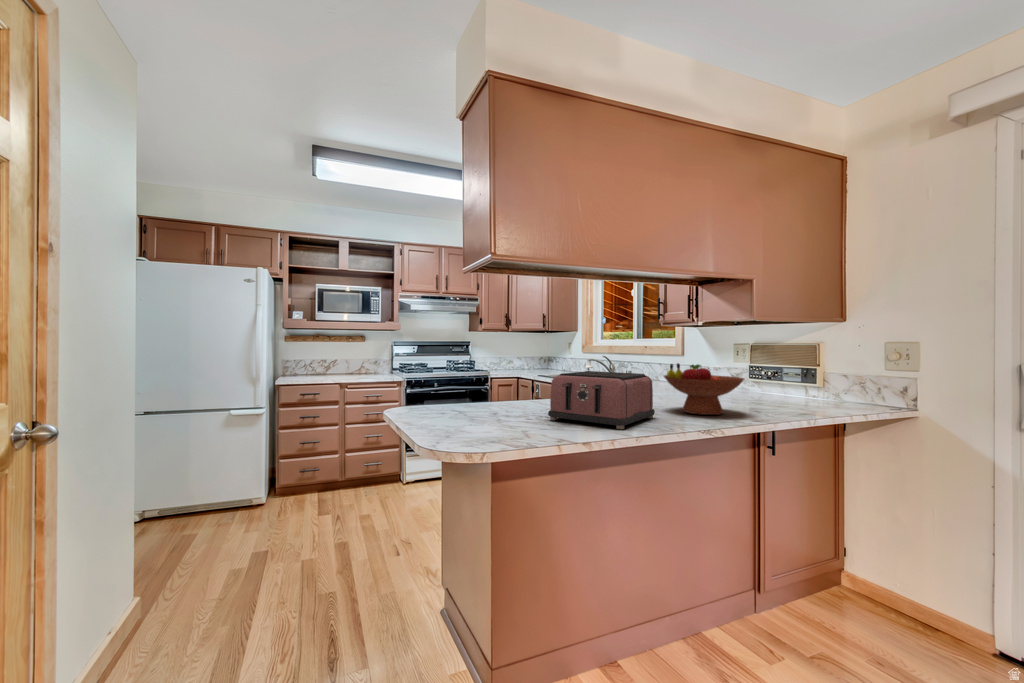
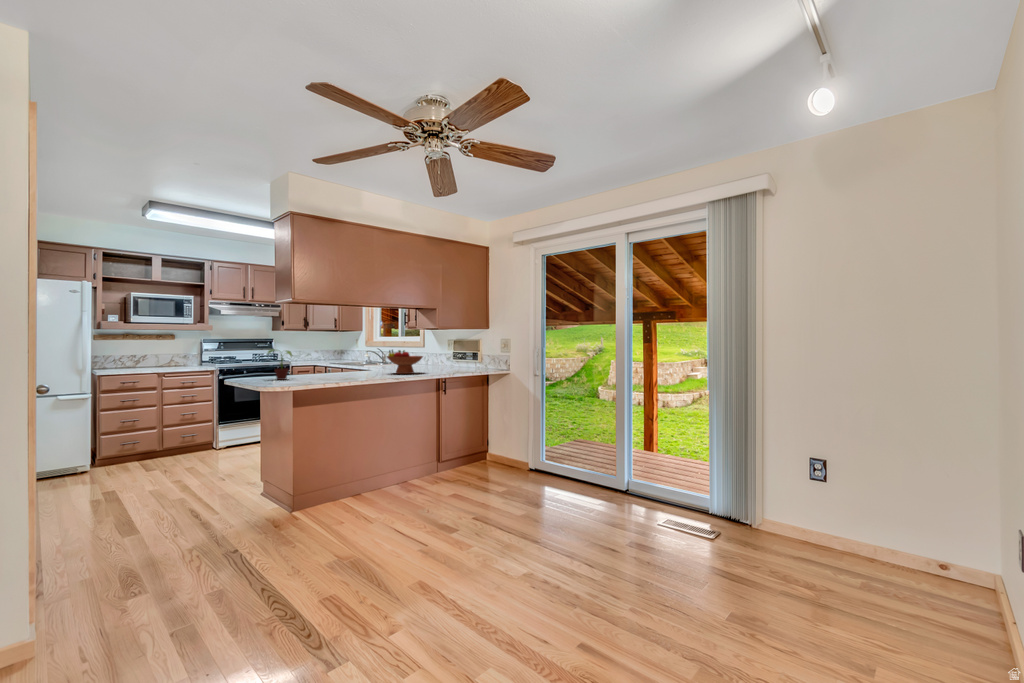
potted plant: none [448,362,496,425] -> present [268,349,292,380]
toaster: present [548,371,655,429] -> none [321,354,377,378]

